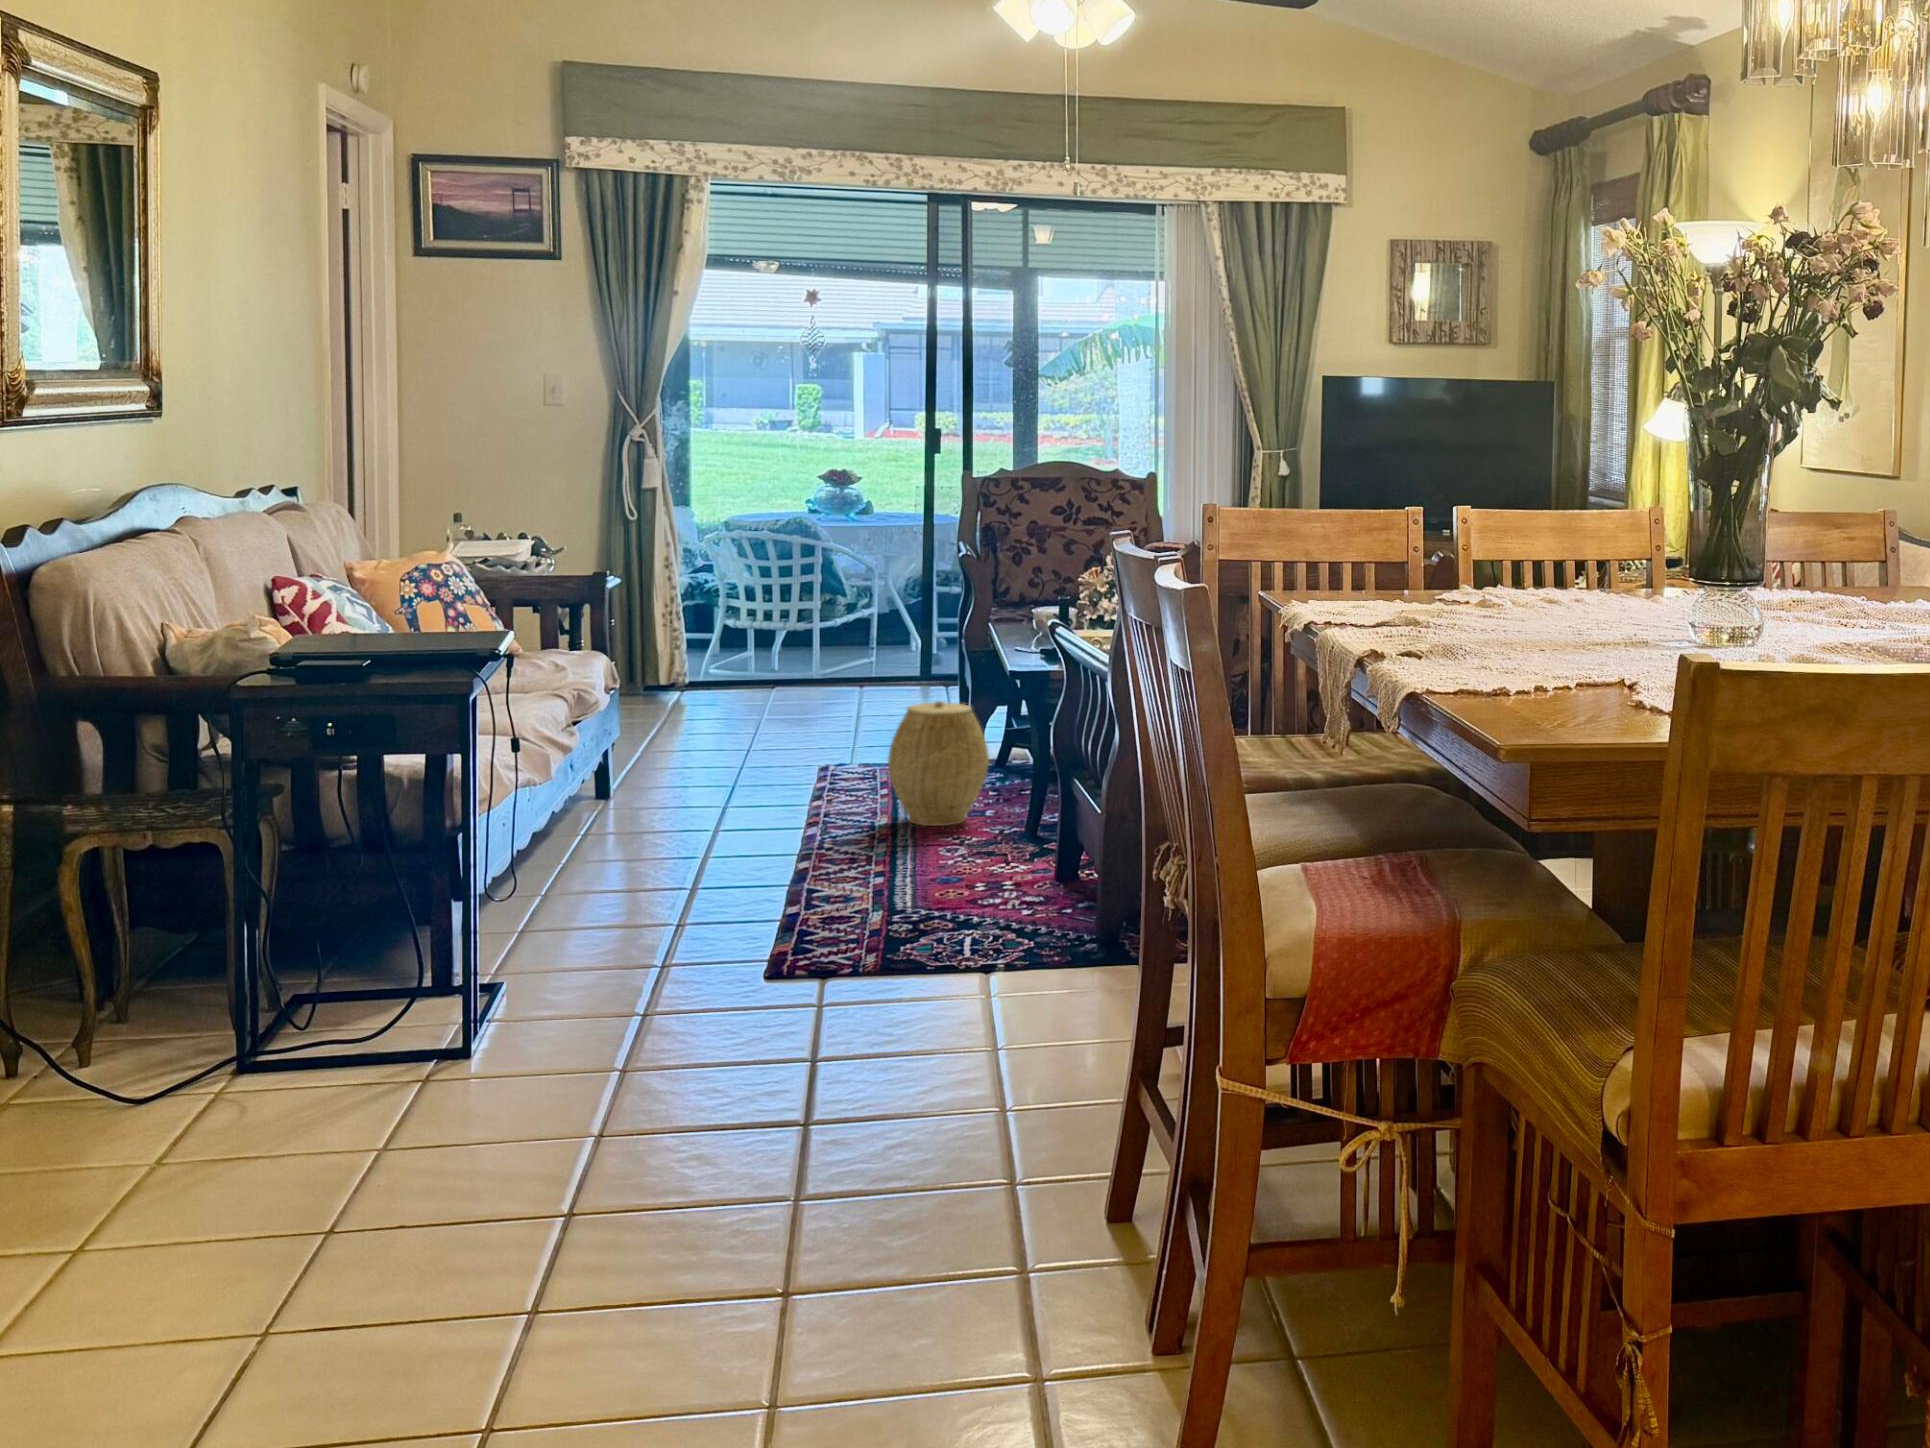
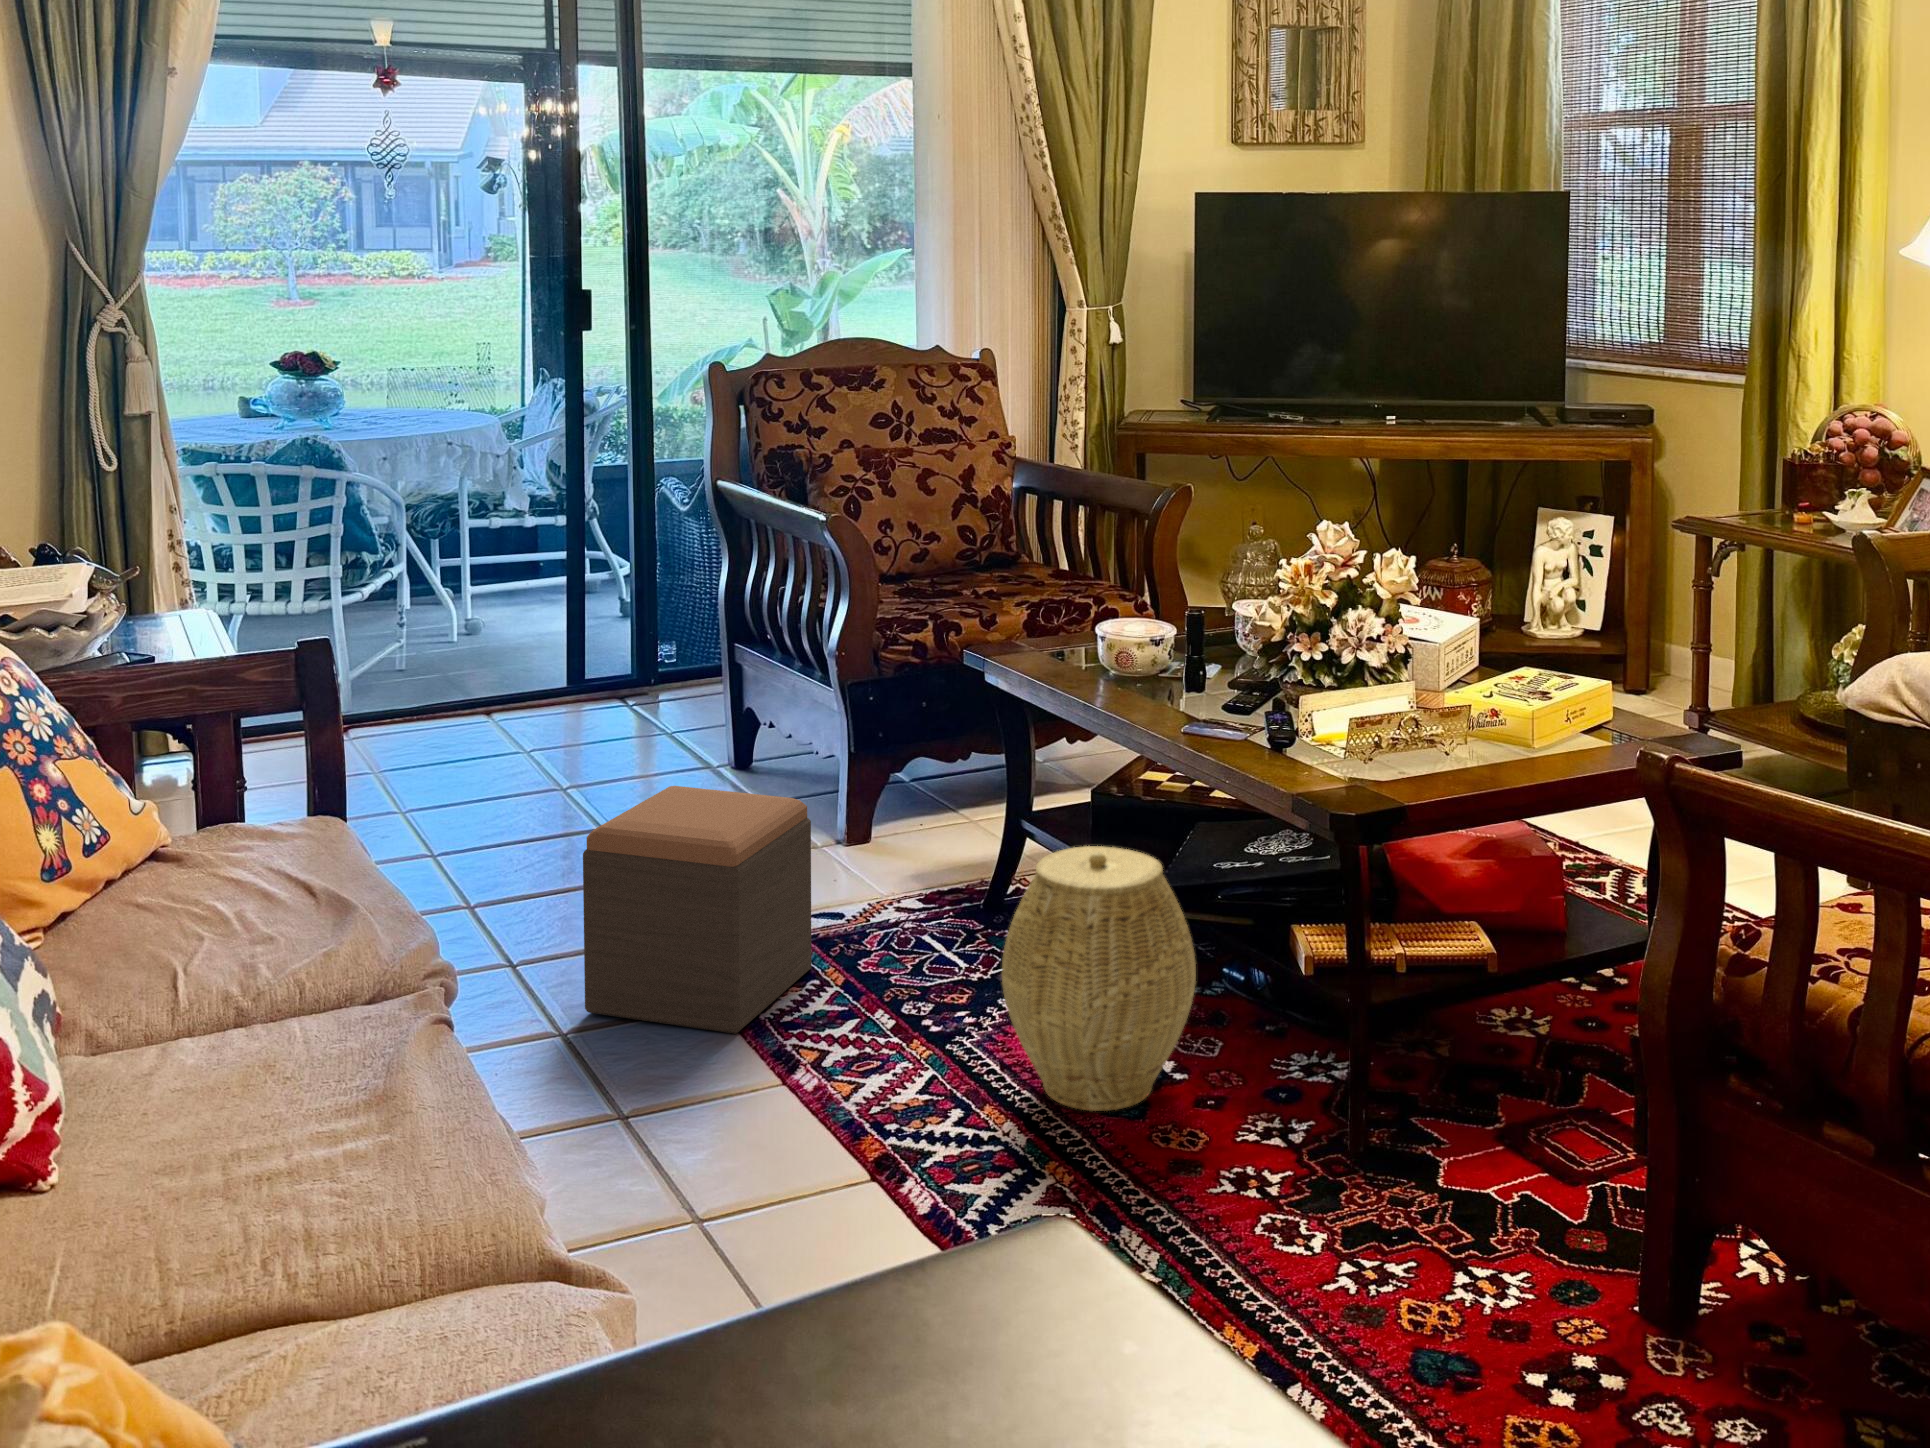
footstool: none [746,681,874,796] -> present [583,786,811,1034]

